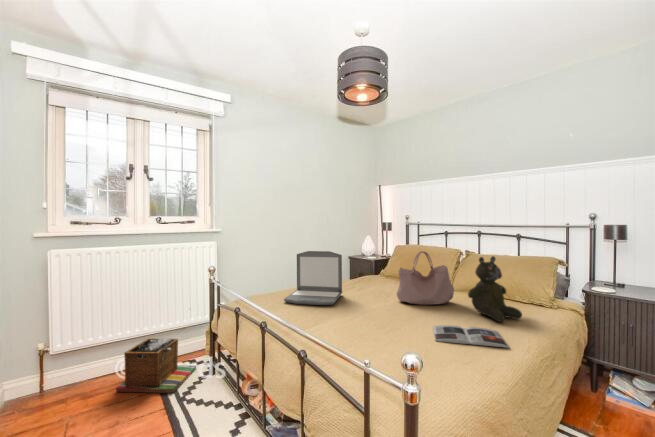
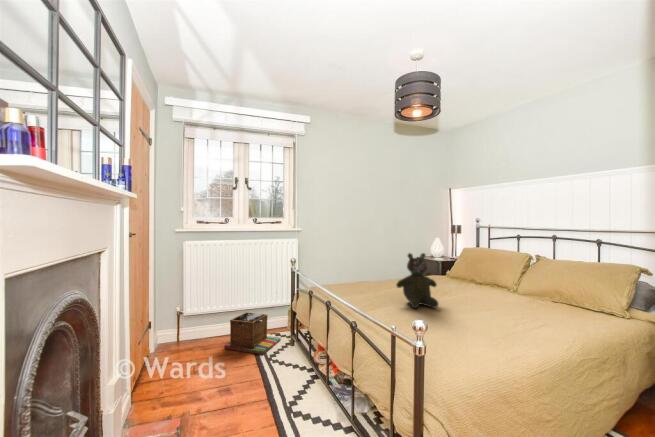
laptop: present [284,251,342,305] -> none [349,249,402,295]
handbag: present [397,251,454,305] -> none [451,252,509,302]
teddy bear: present [468,256,522,322] -> present [397,253,438,308]
magazine: present [433,325,509,348] -> none [472,318,543,340]

